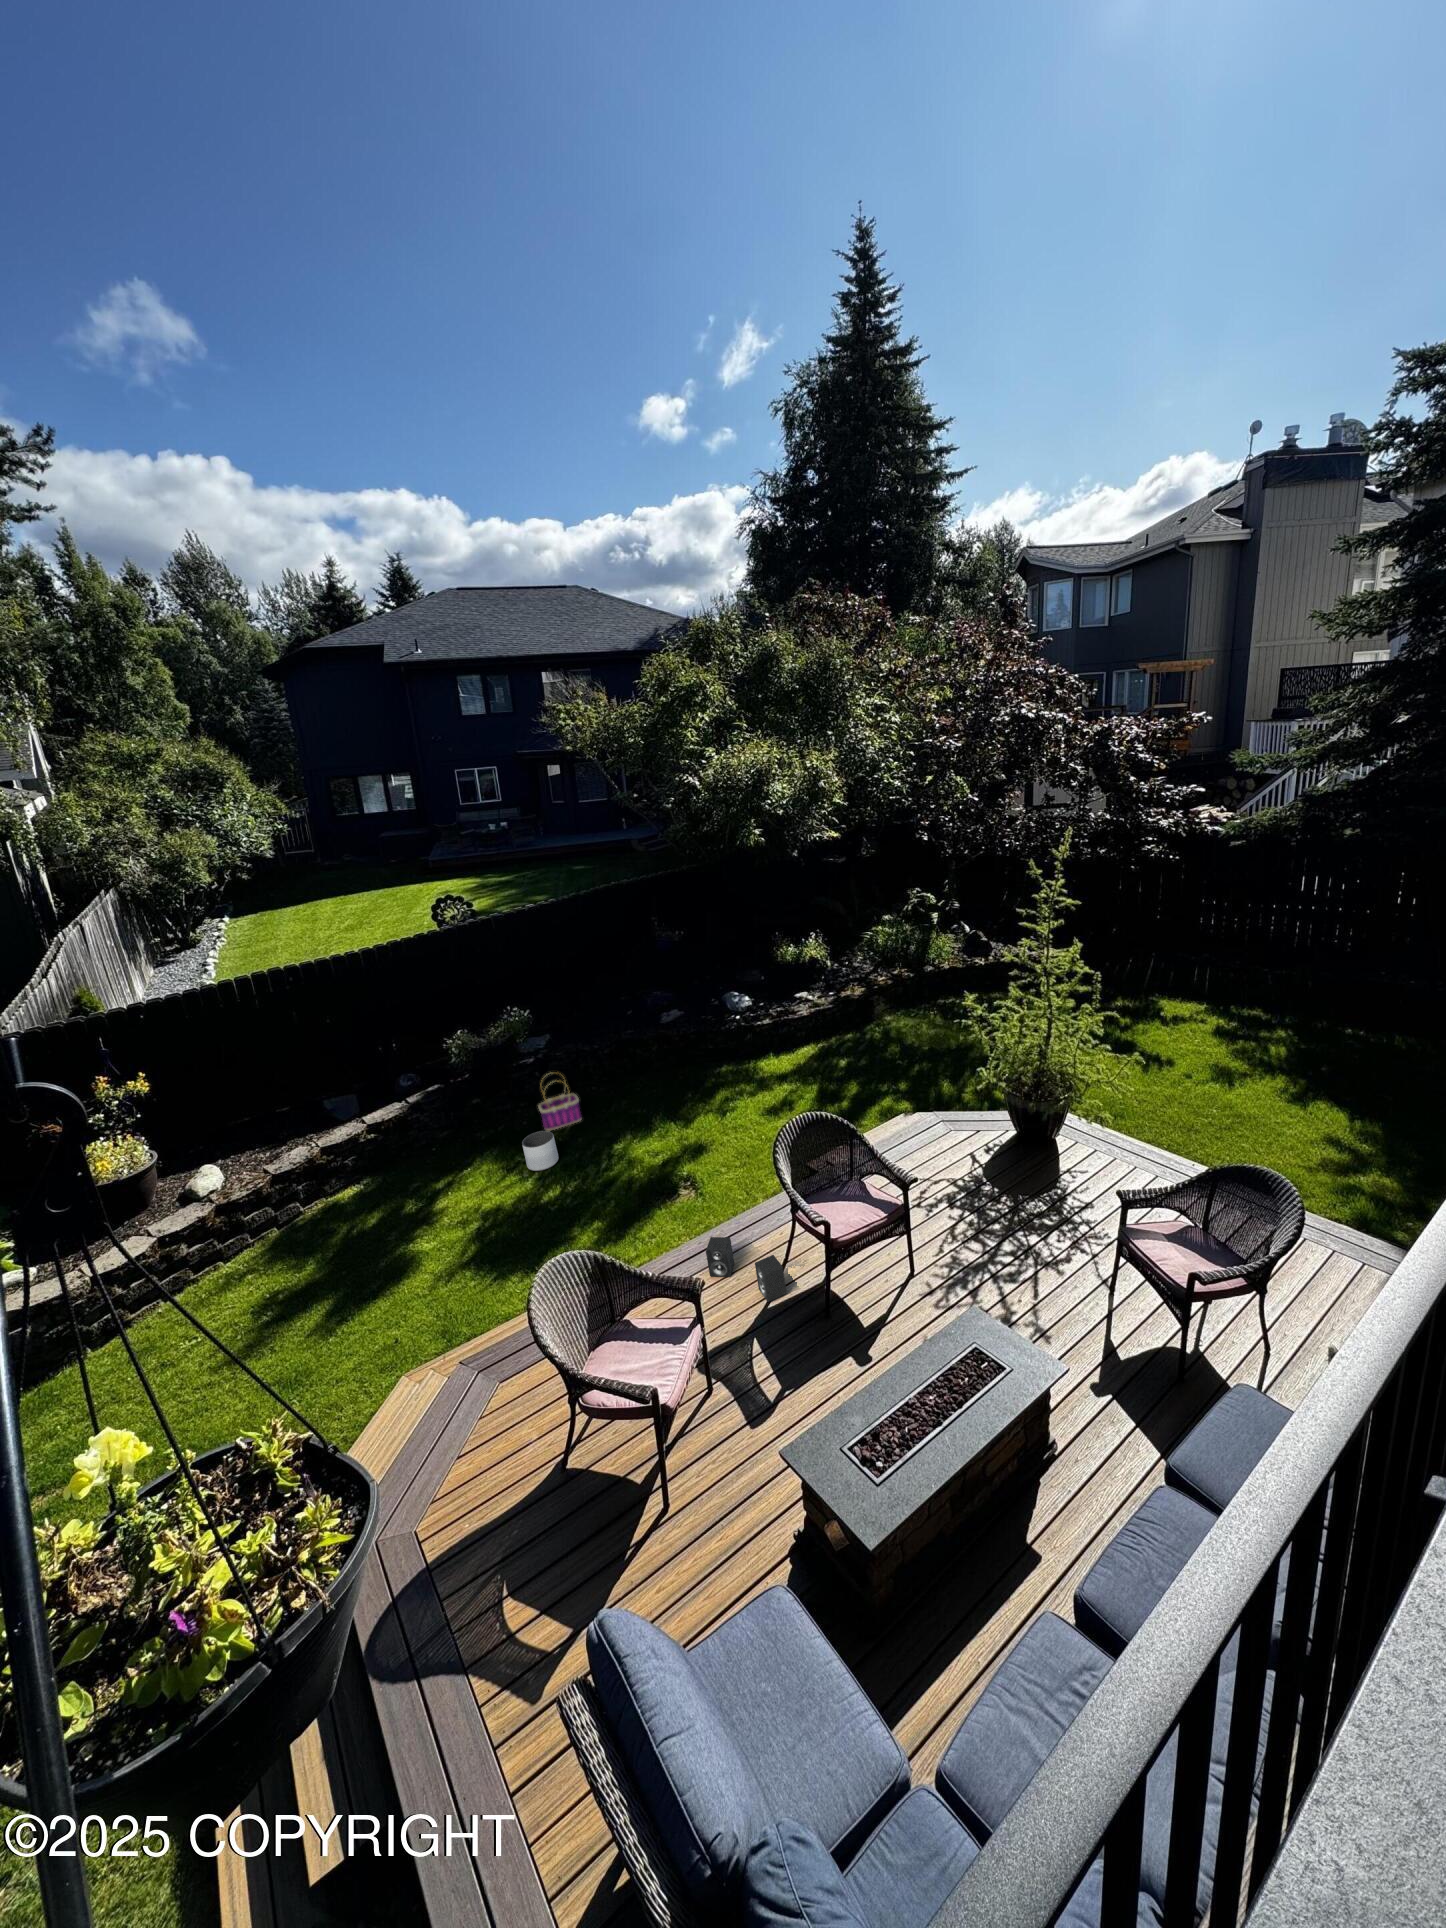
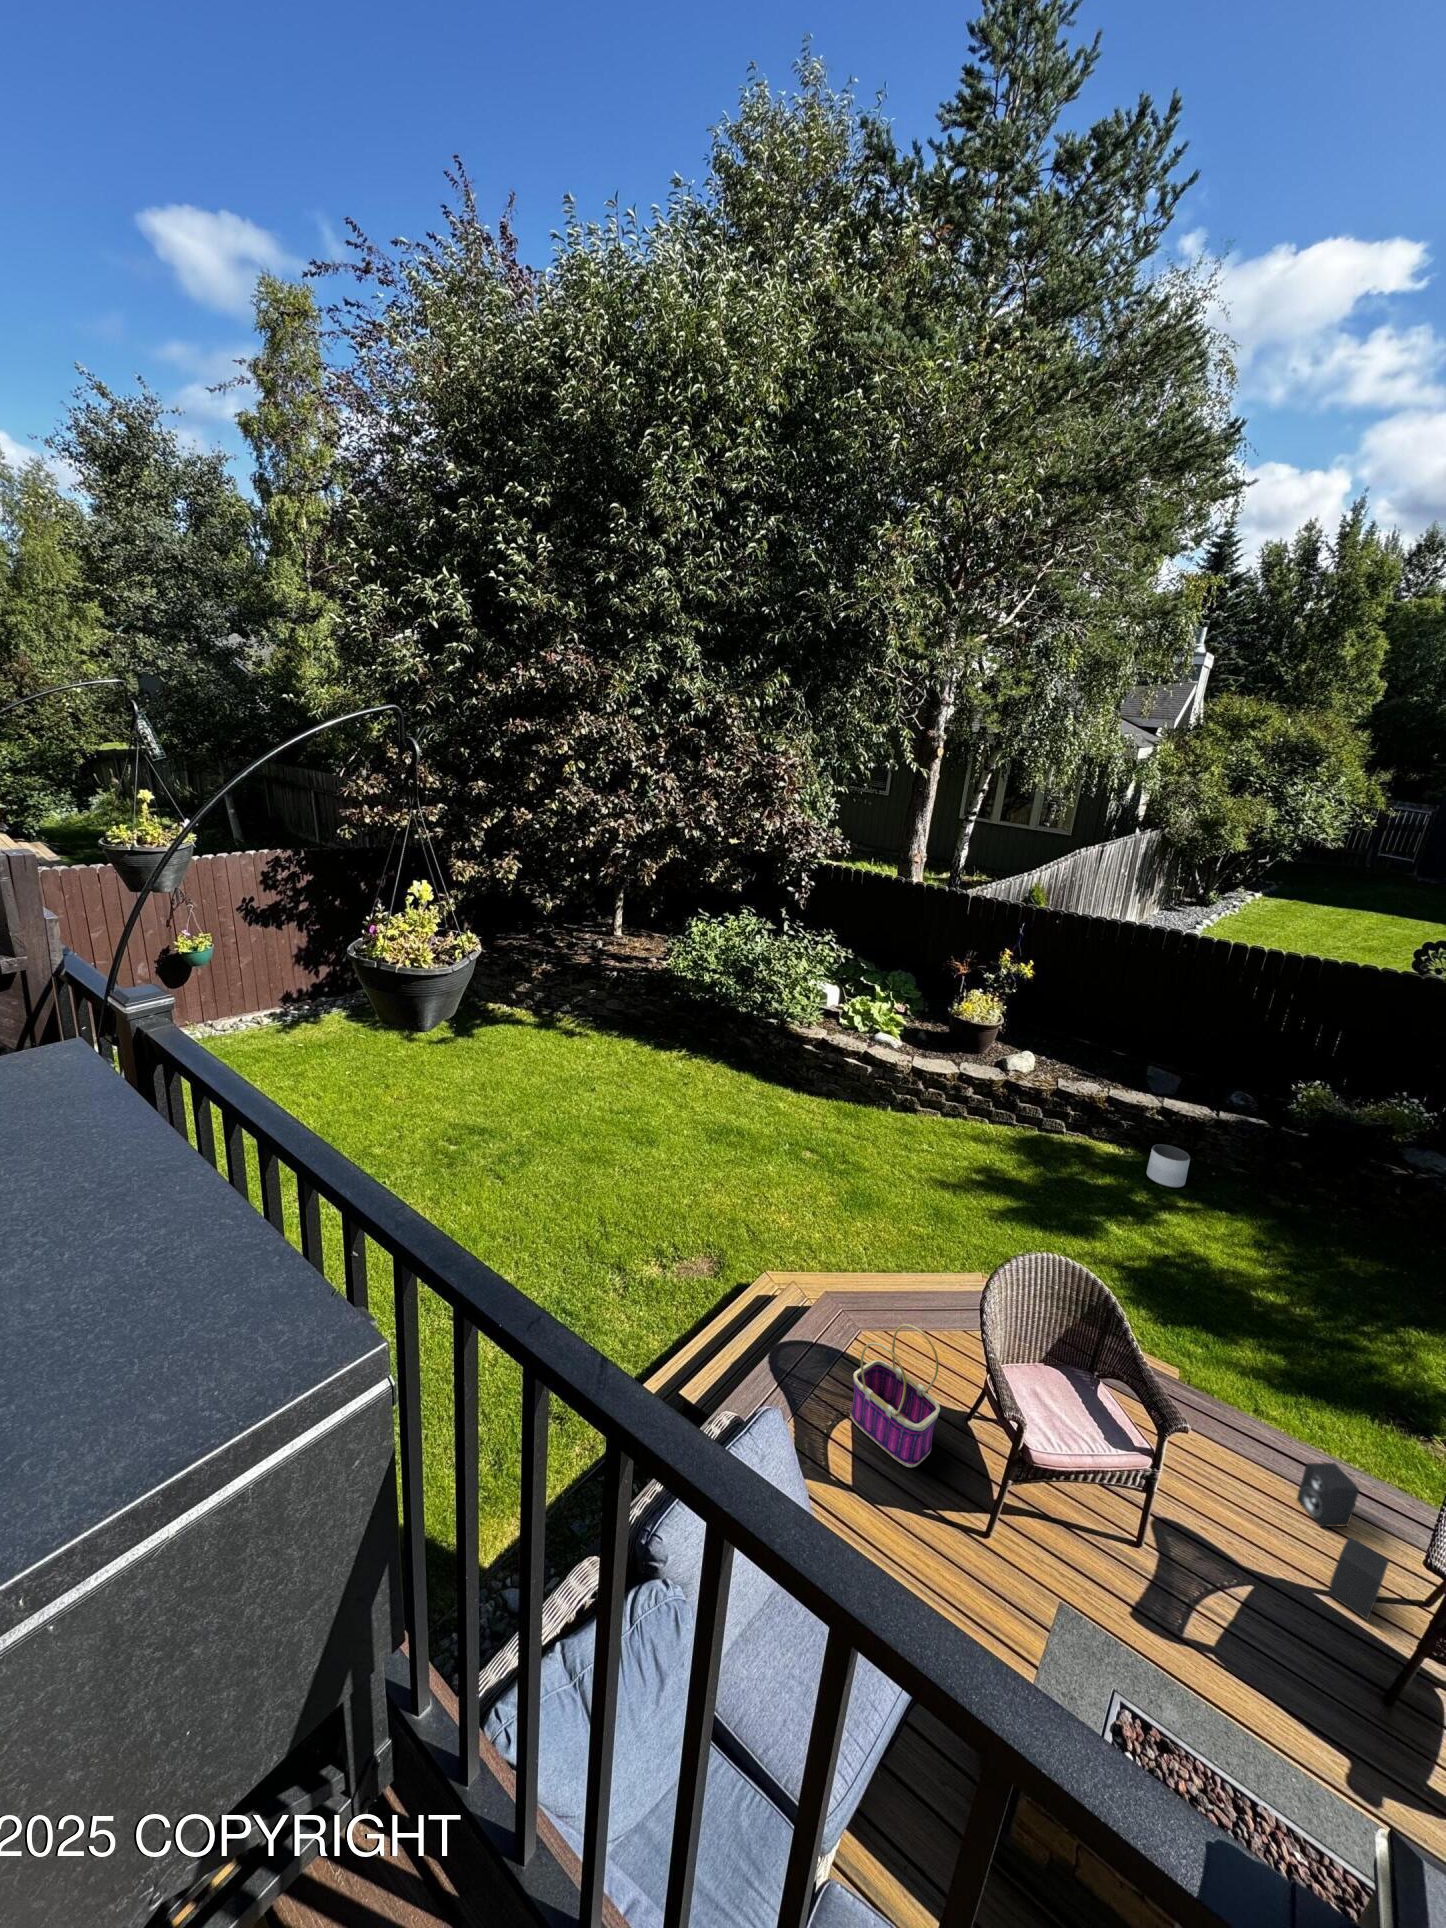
basket: present [538,1074,582,1131] -> present [850,1324,940,1467]
planter: present [522,1131,559,1171] -> present [1147,1144,1190,1188]

